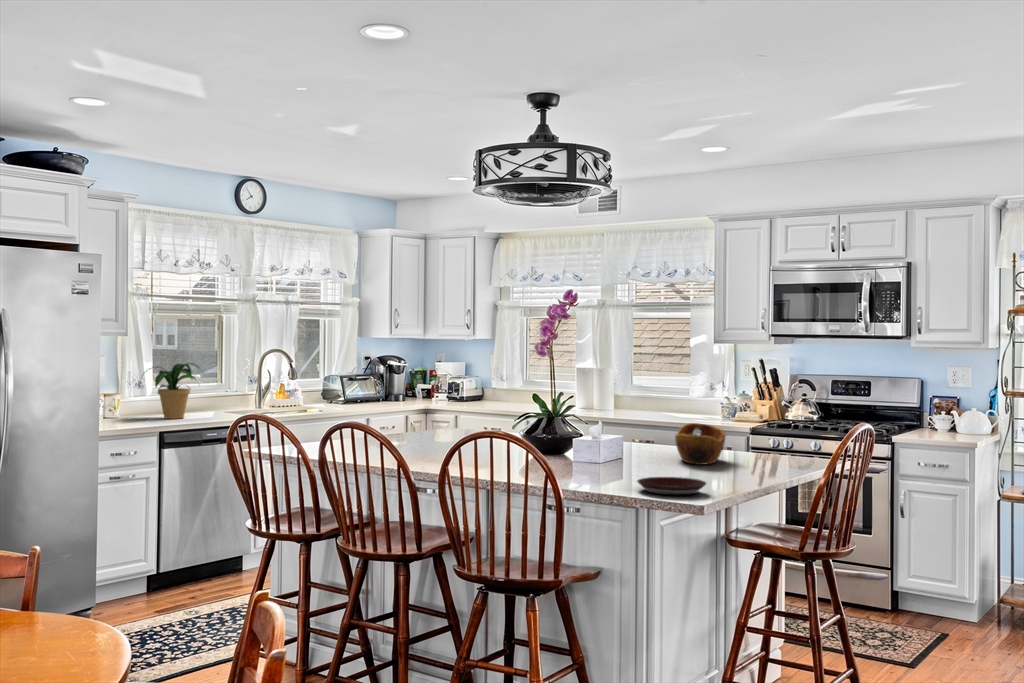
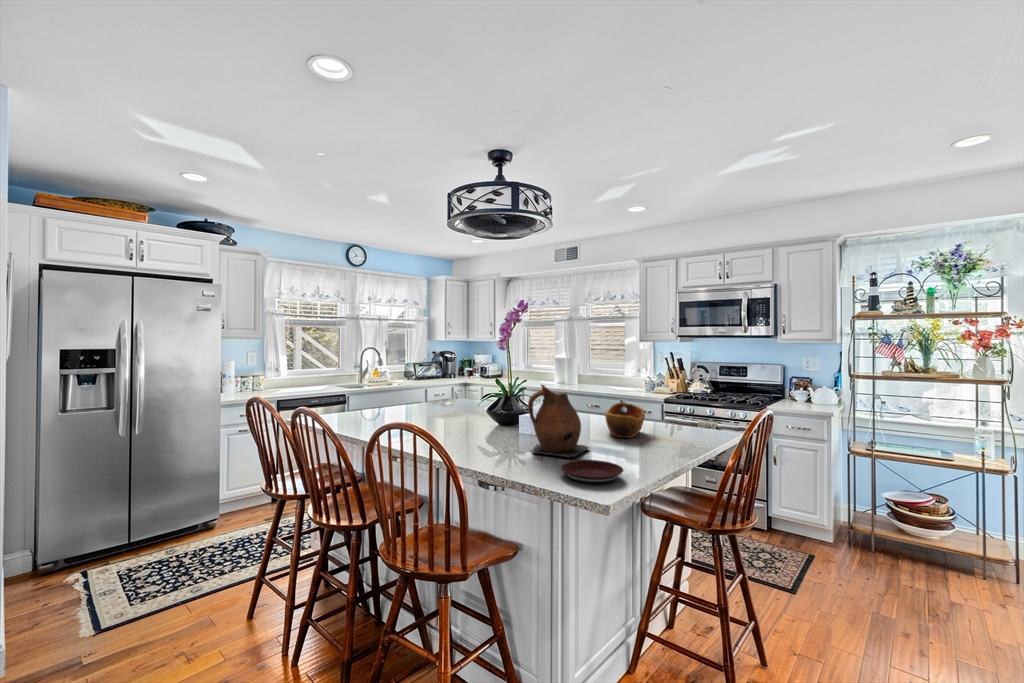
potted plant: present [146,363,200,419] -> none [276,357,316,392]
ceramic pitcher: none [589,393,661,479] -> present [528,385,589,458]

